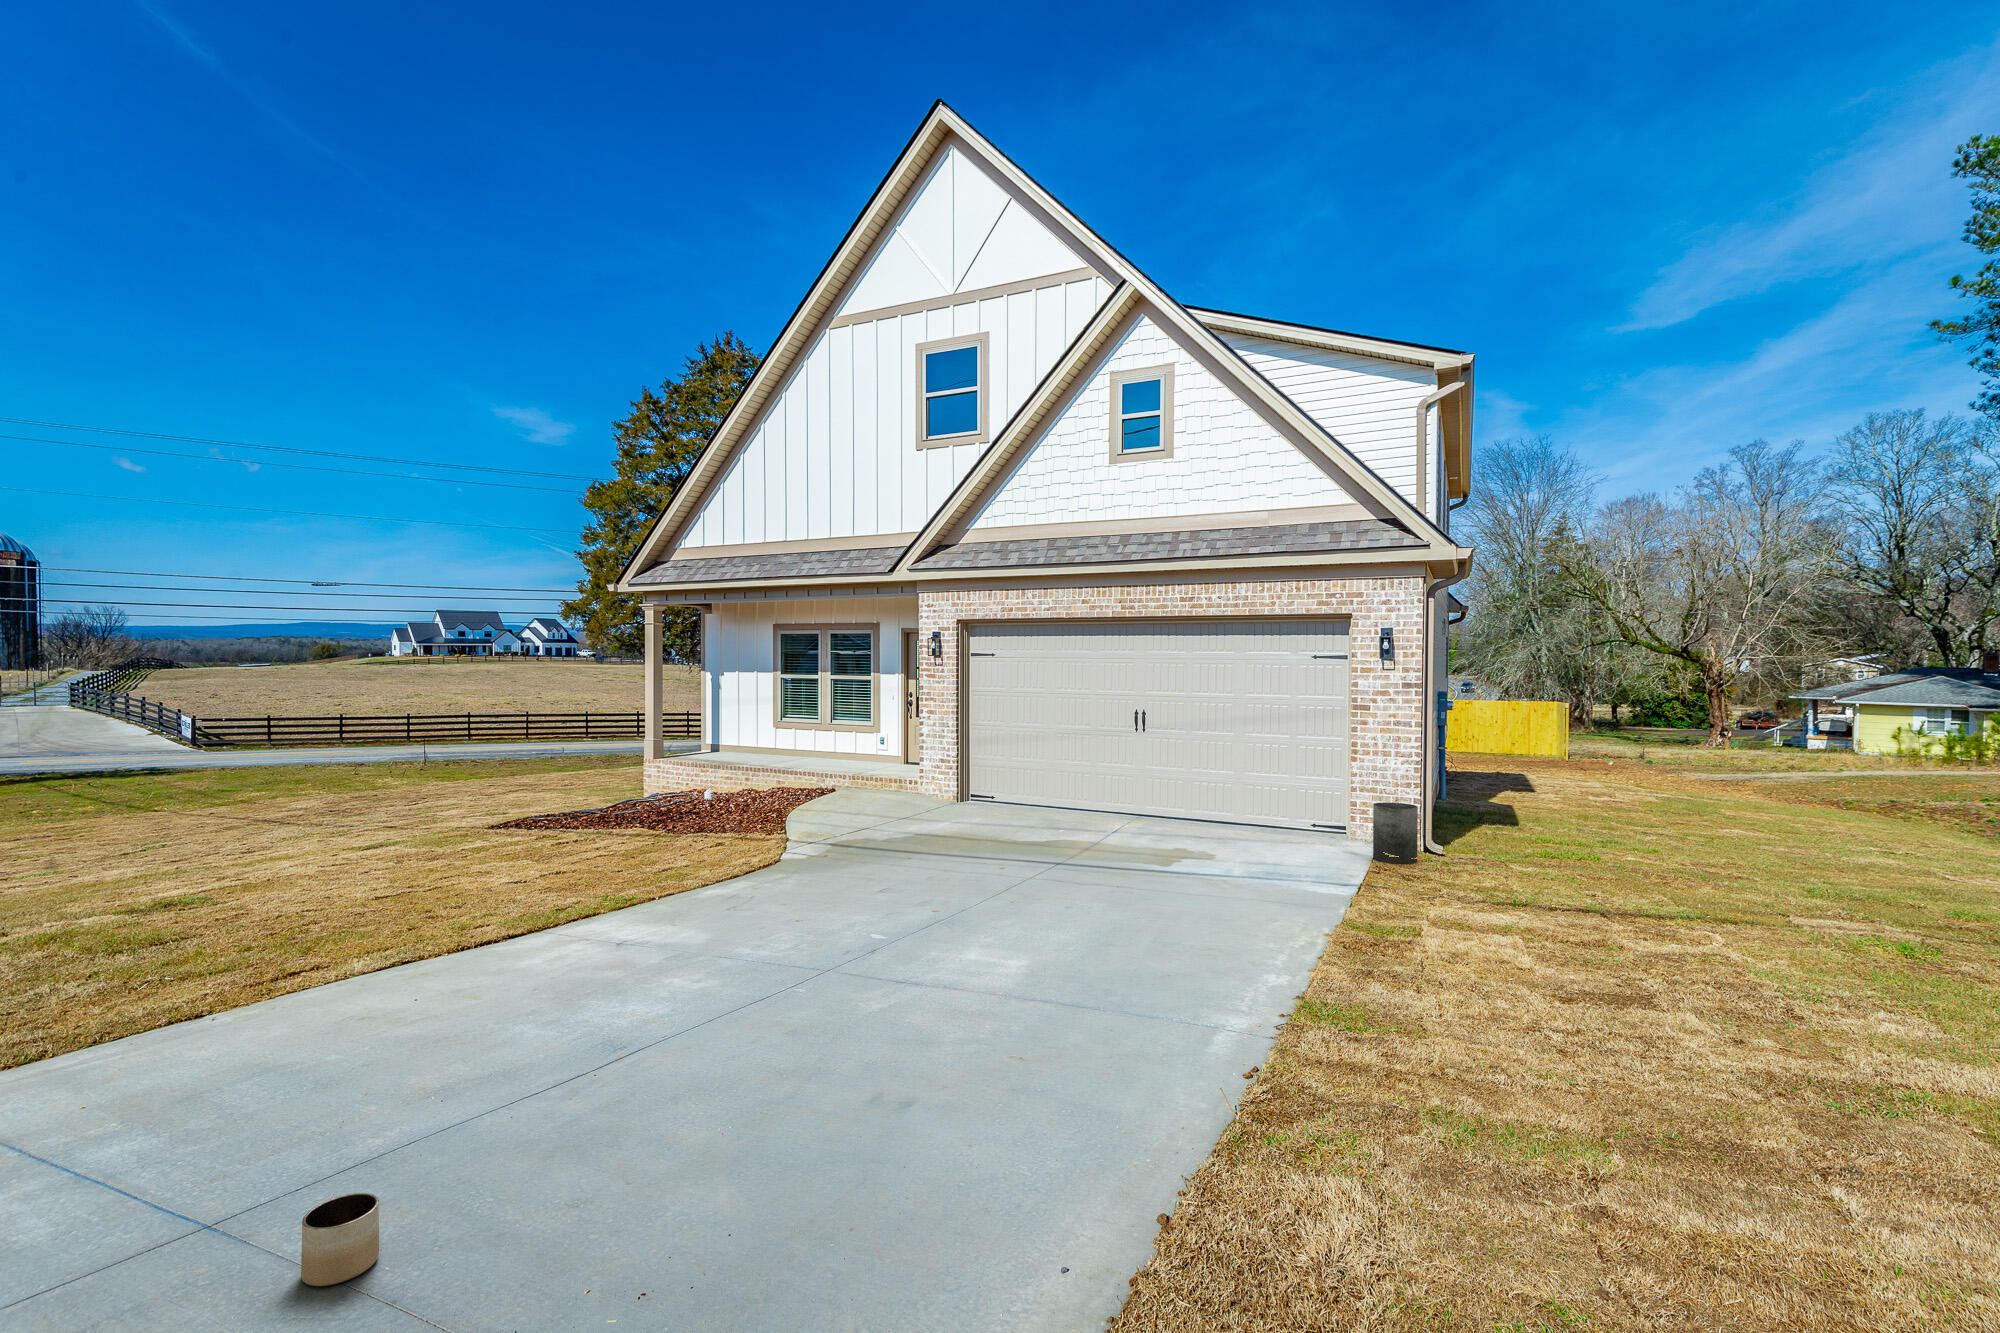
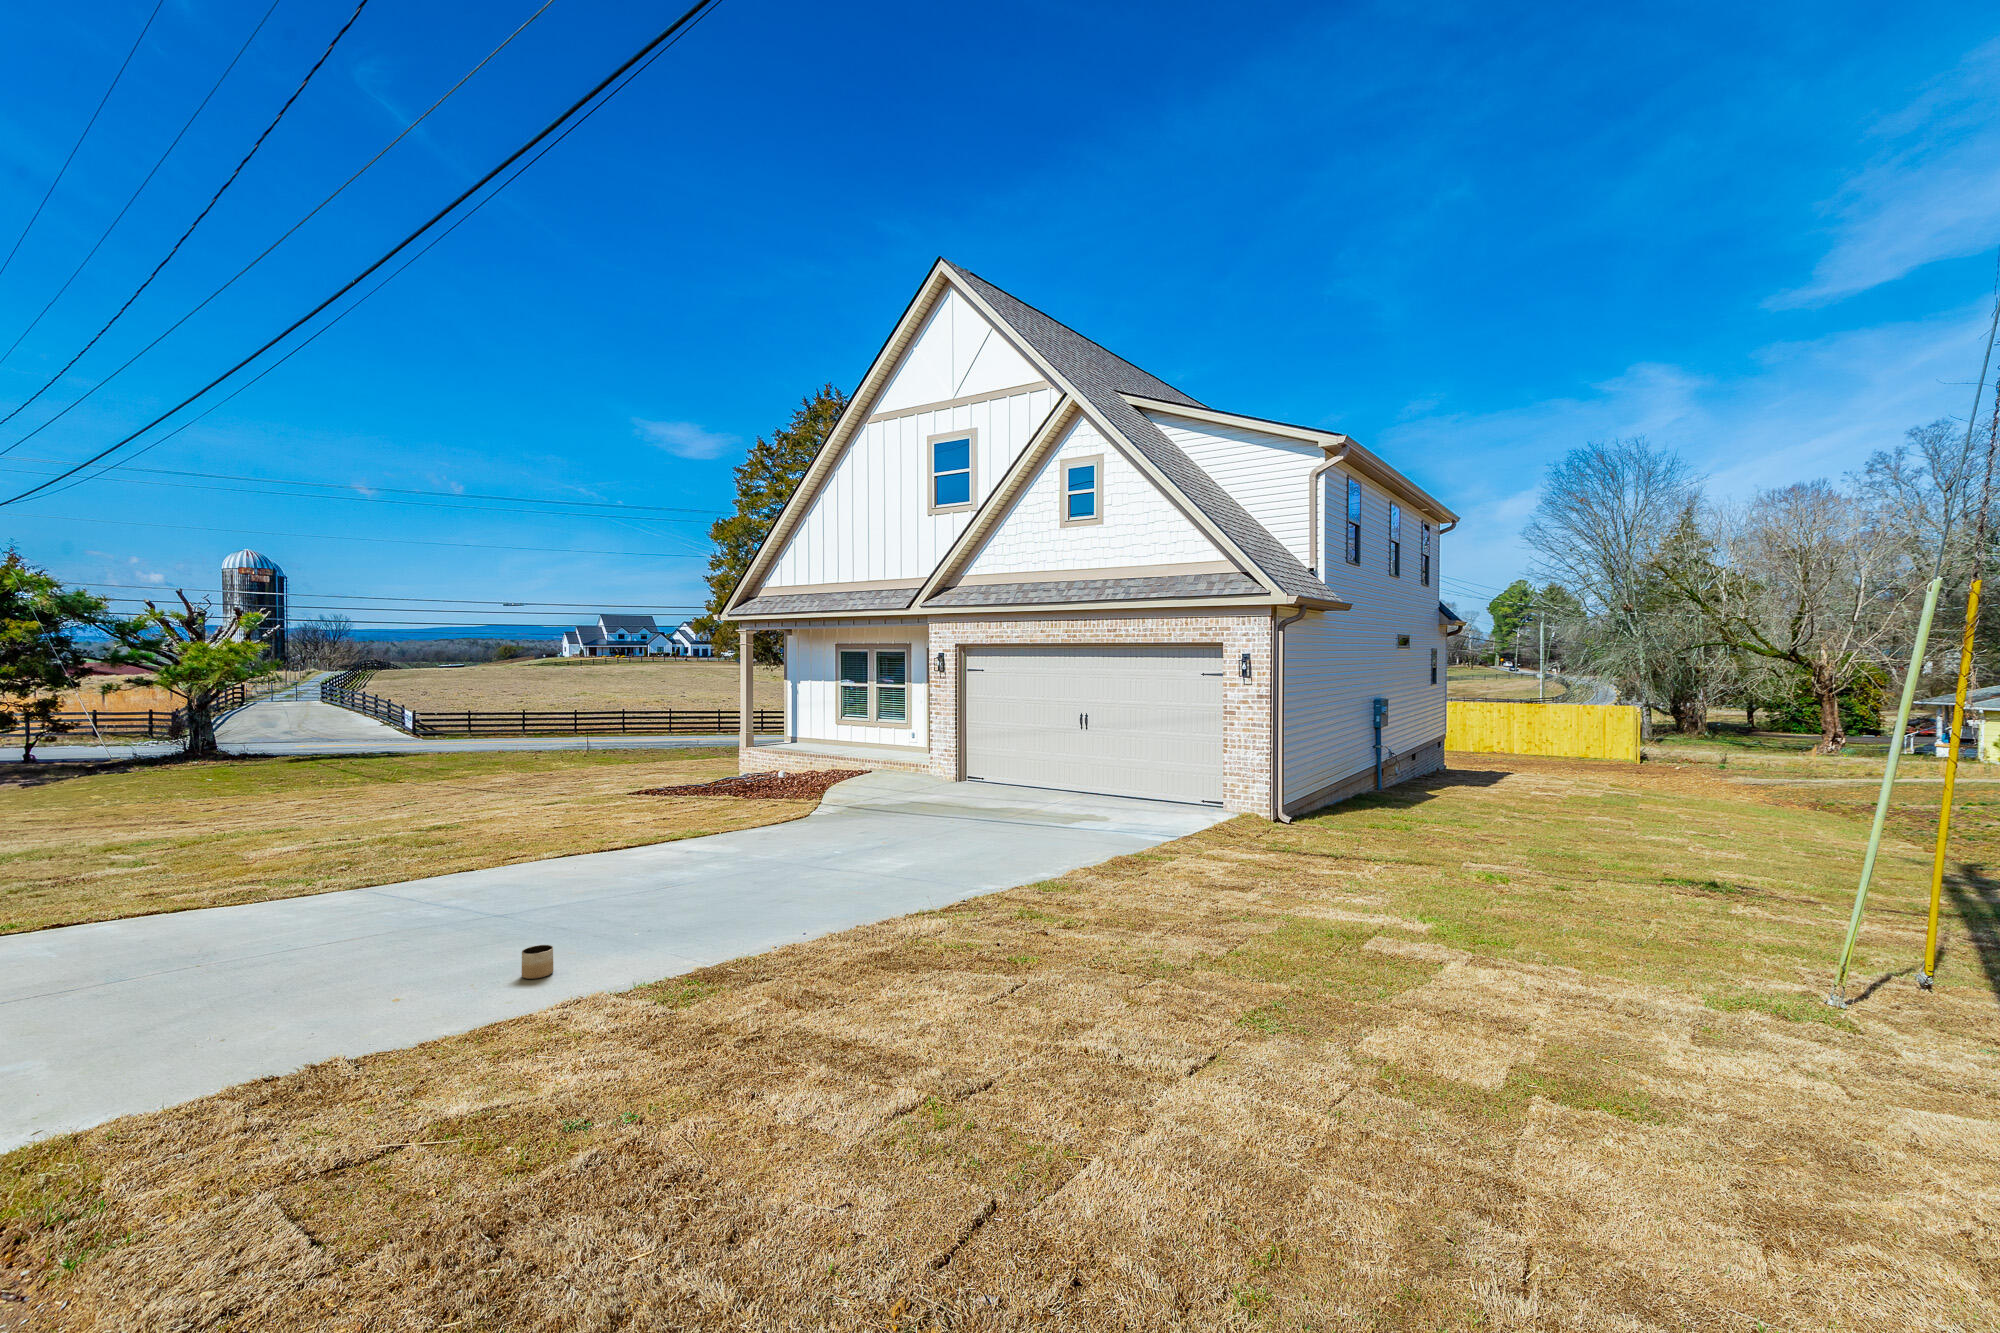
trash can: present [1373,802,1418,864] -> none [1232,782,1263,827]

